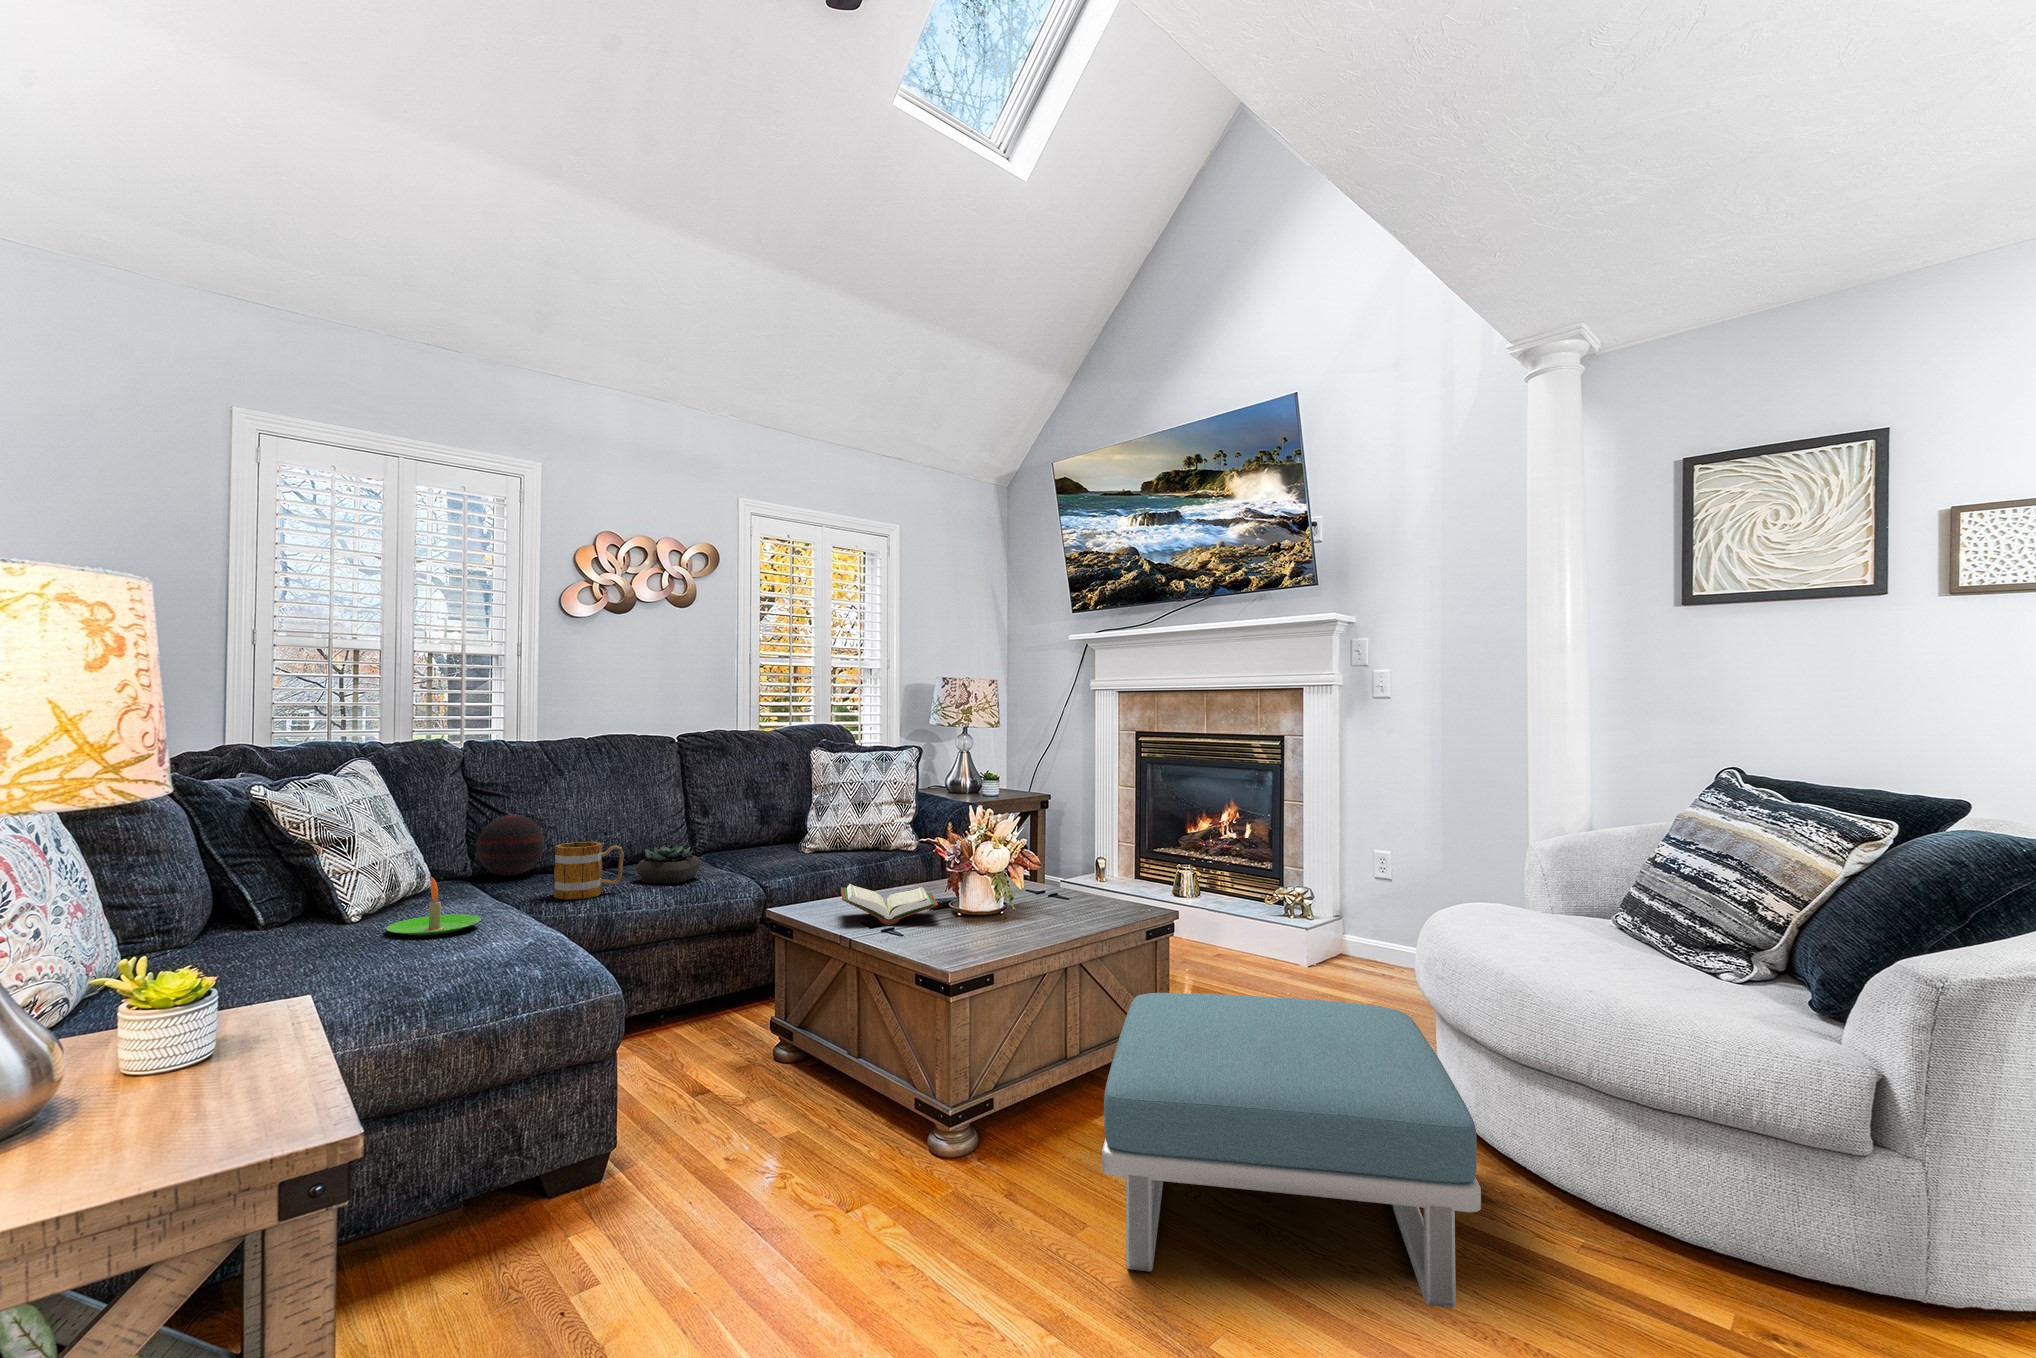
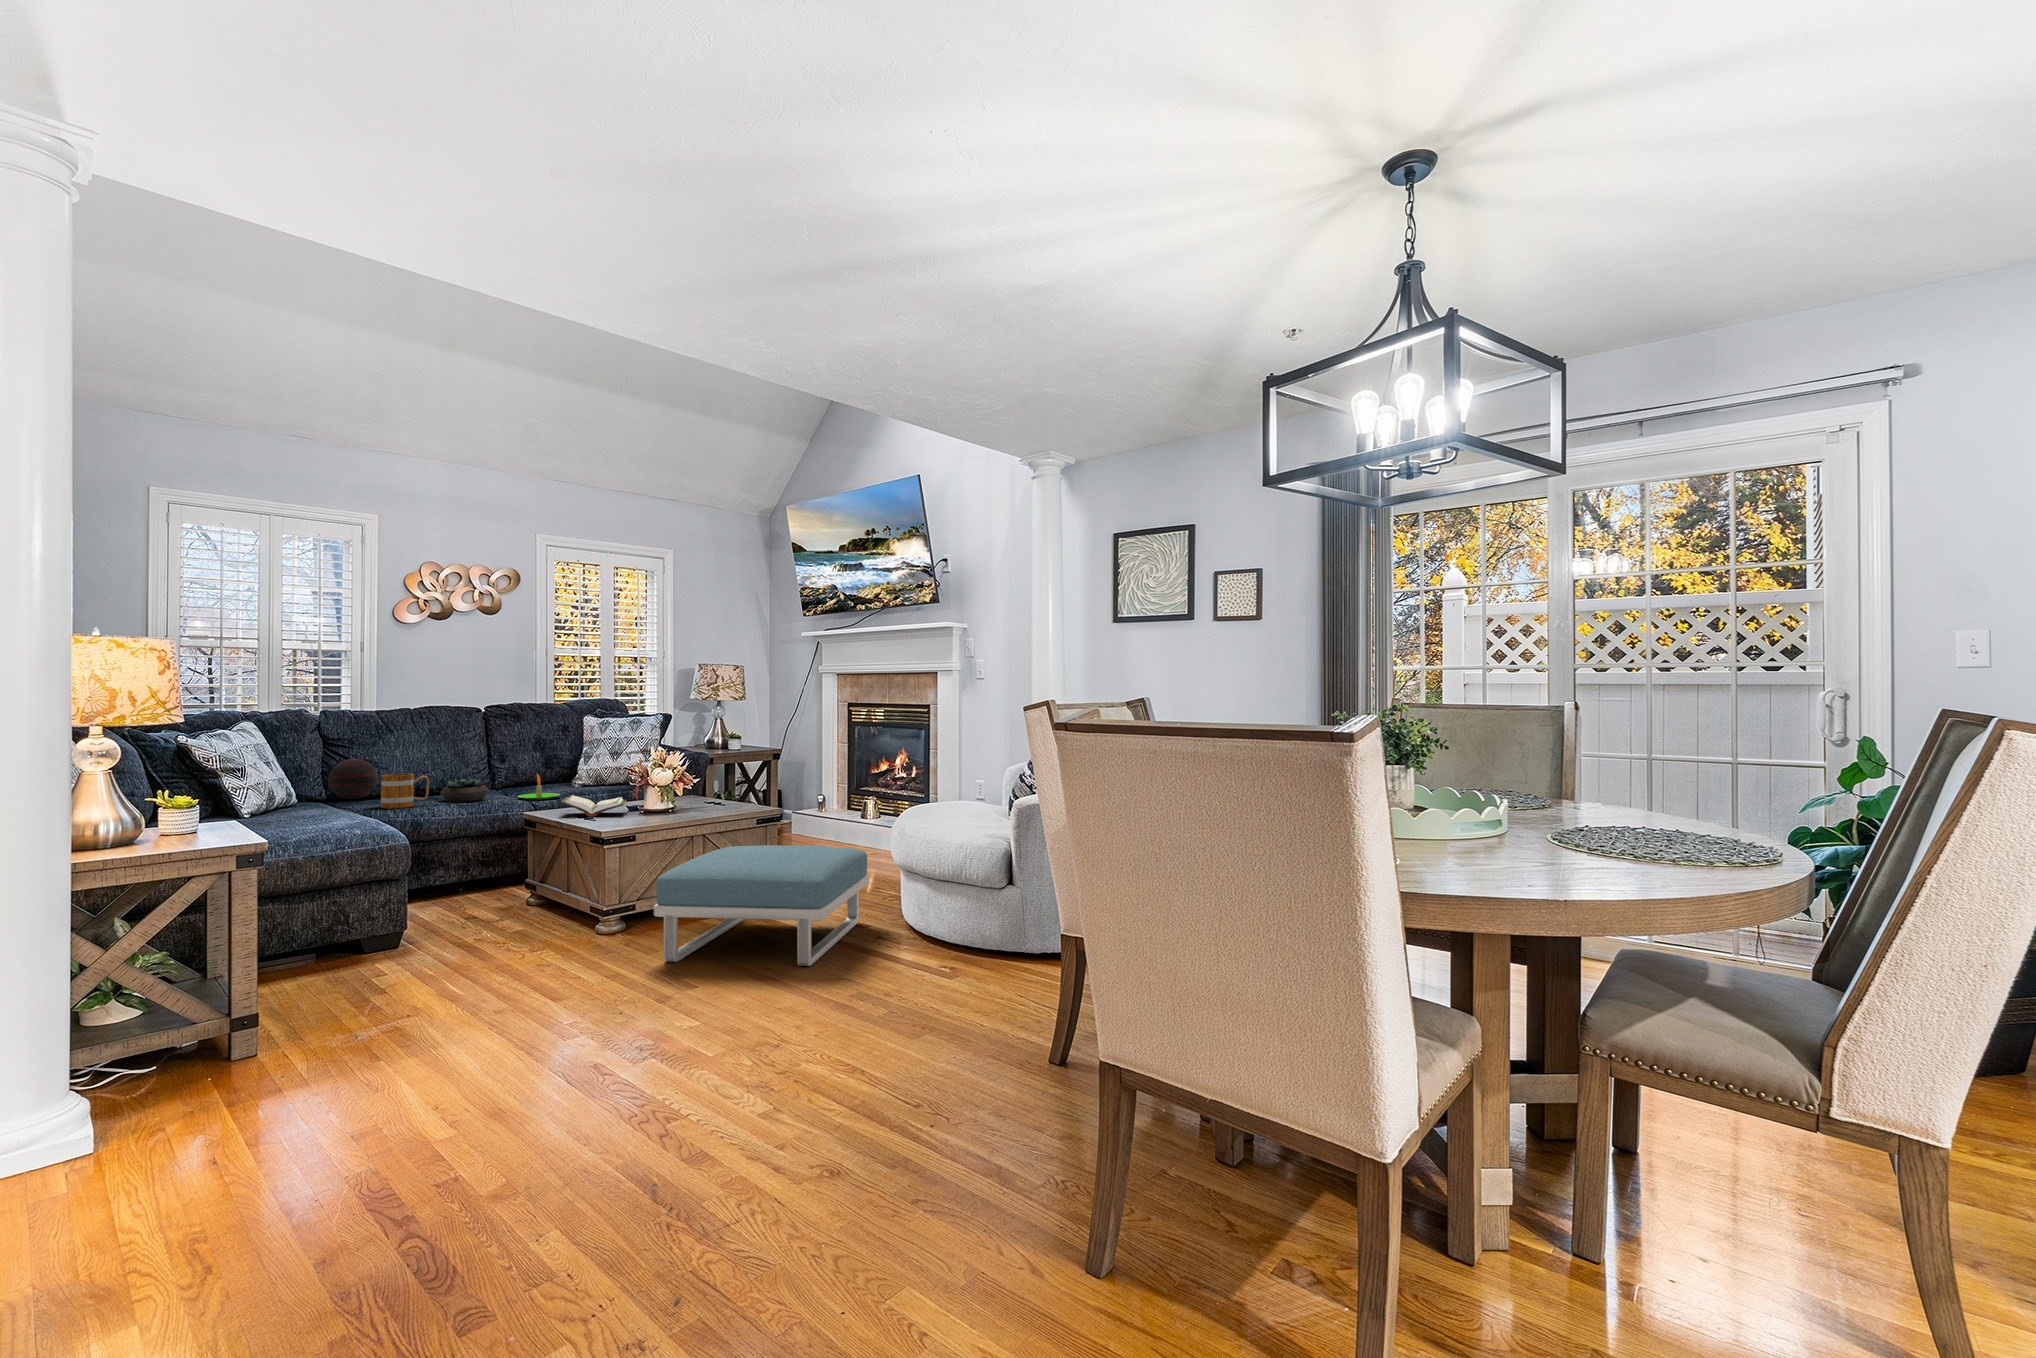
candle: present [386,877,481,936] -> present [518,774,560,800]

